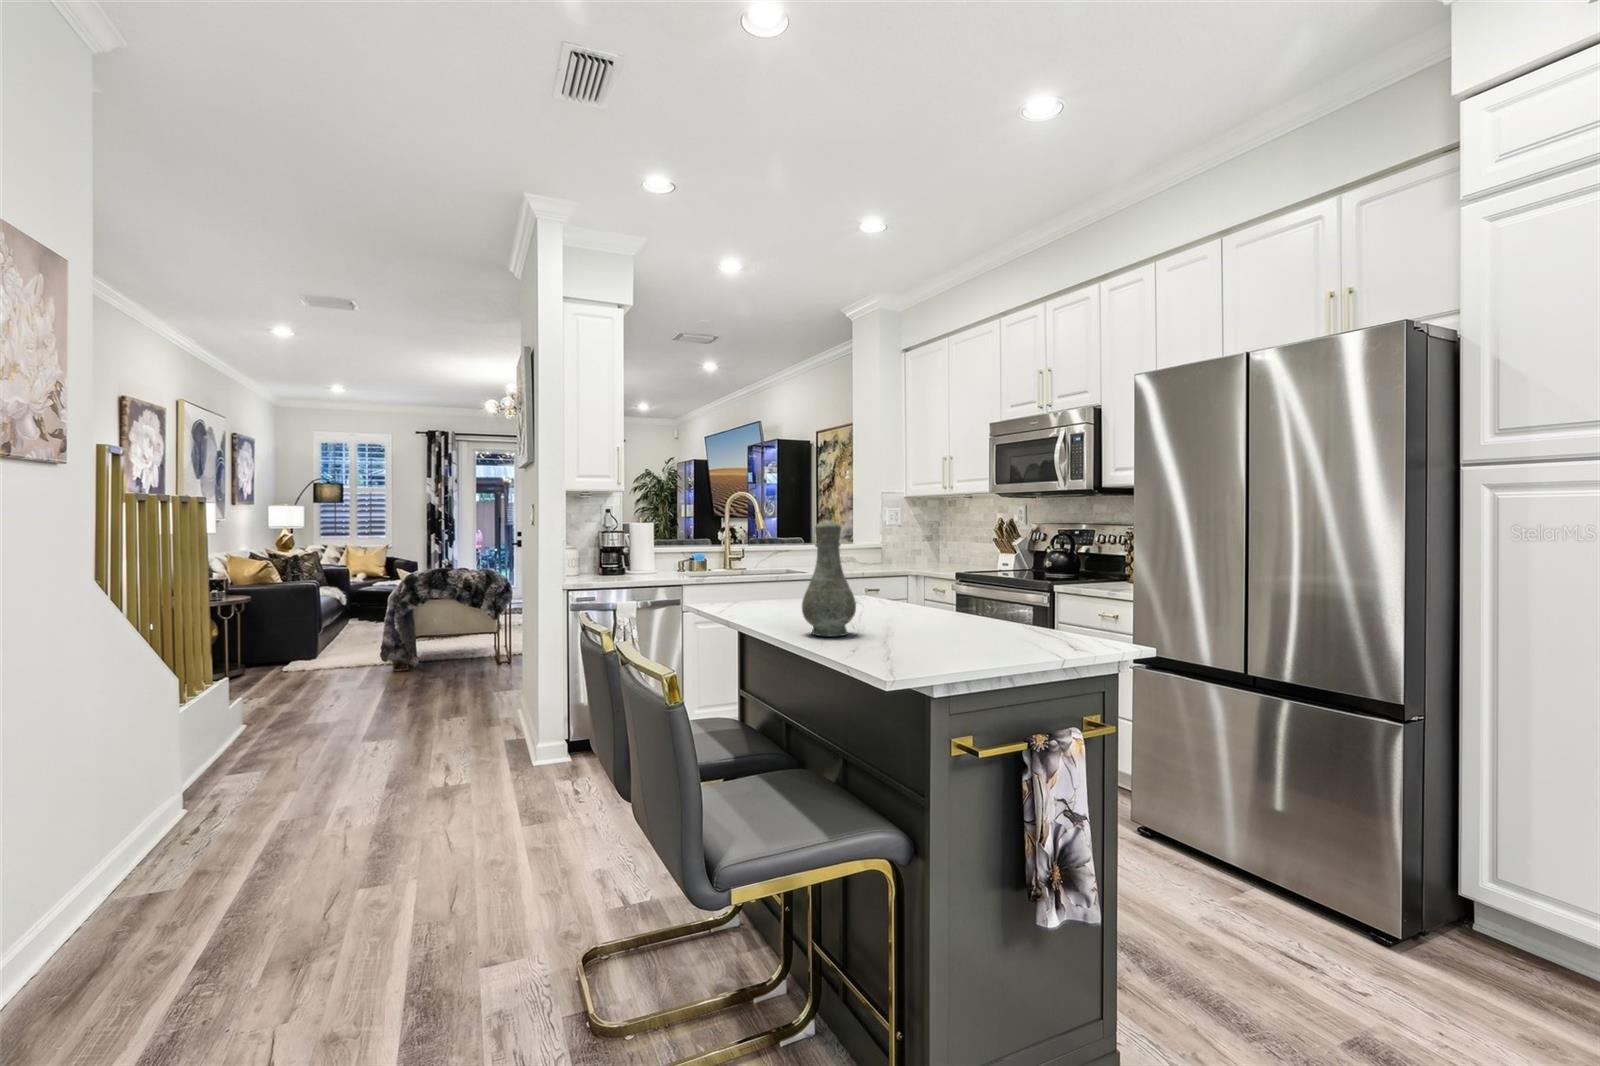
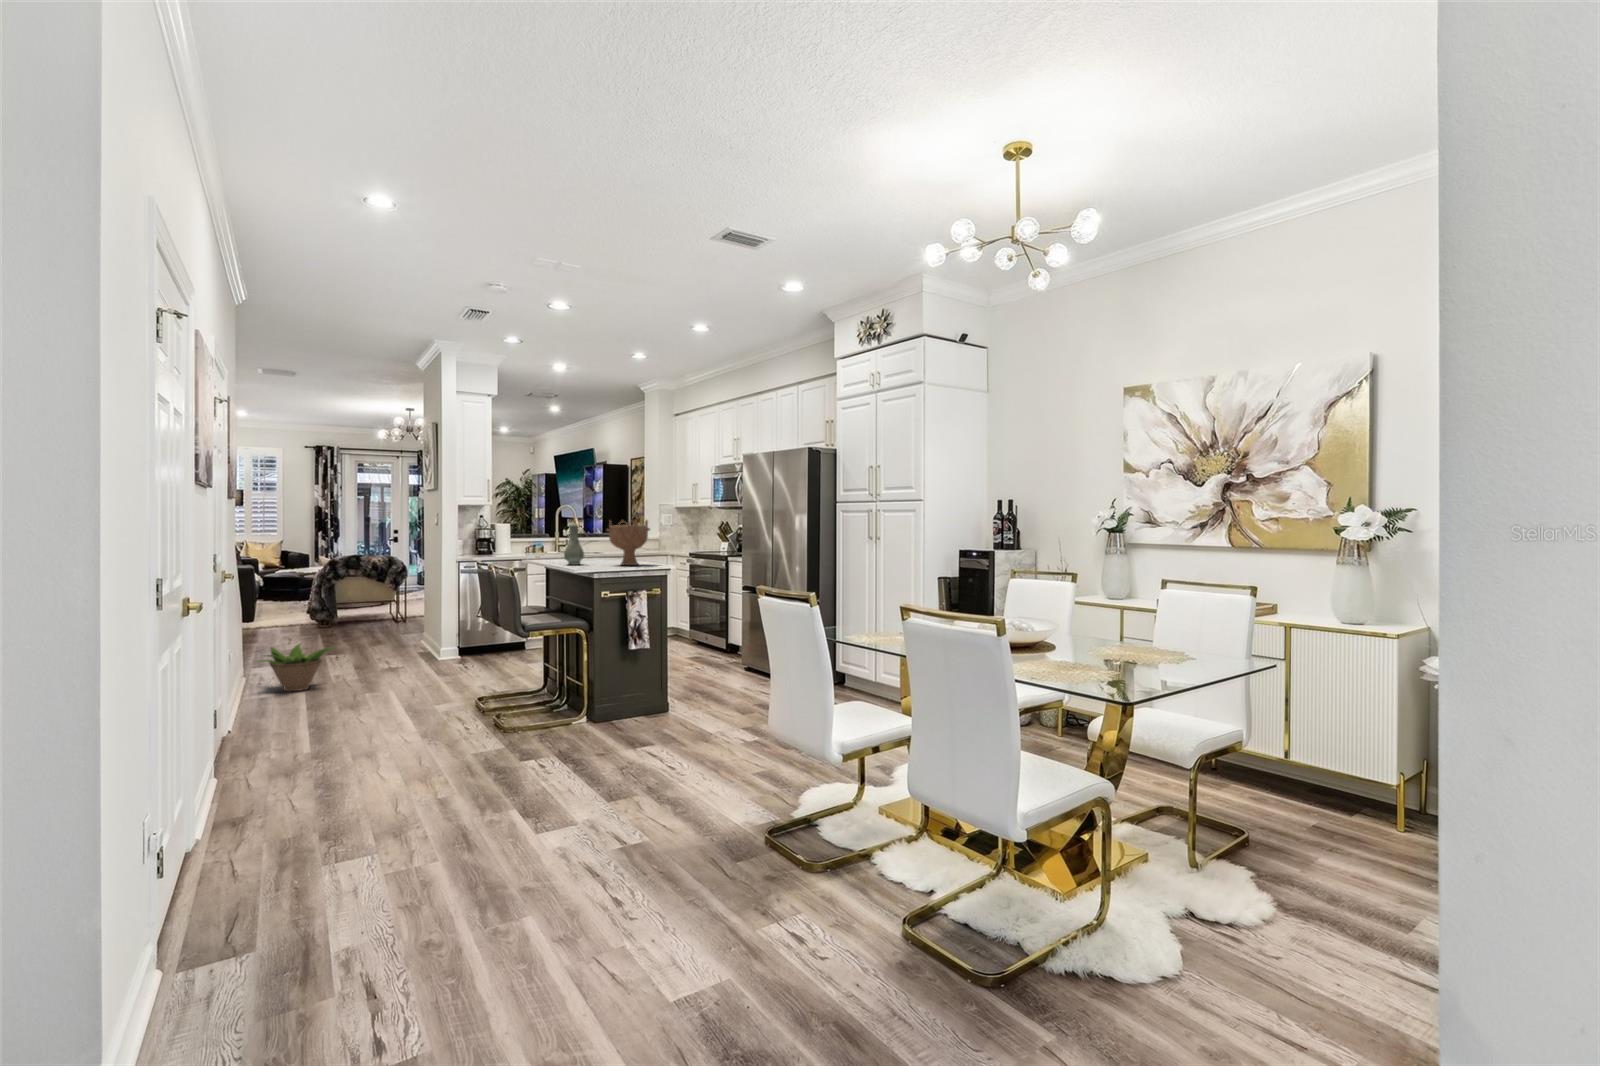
decorative bowl: none [927,506,1046,643] -> present [607,520,650,565]
decorative plant: none [98,768,307,890] -> present [259,644,333,691]

